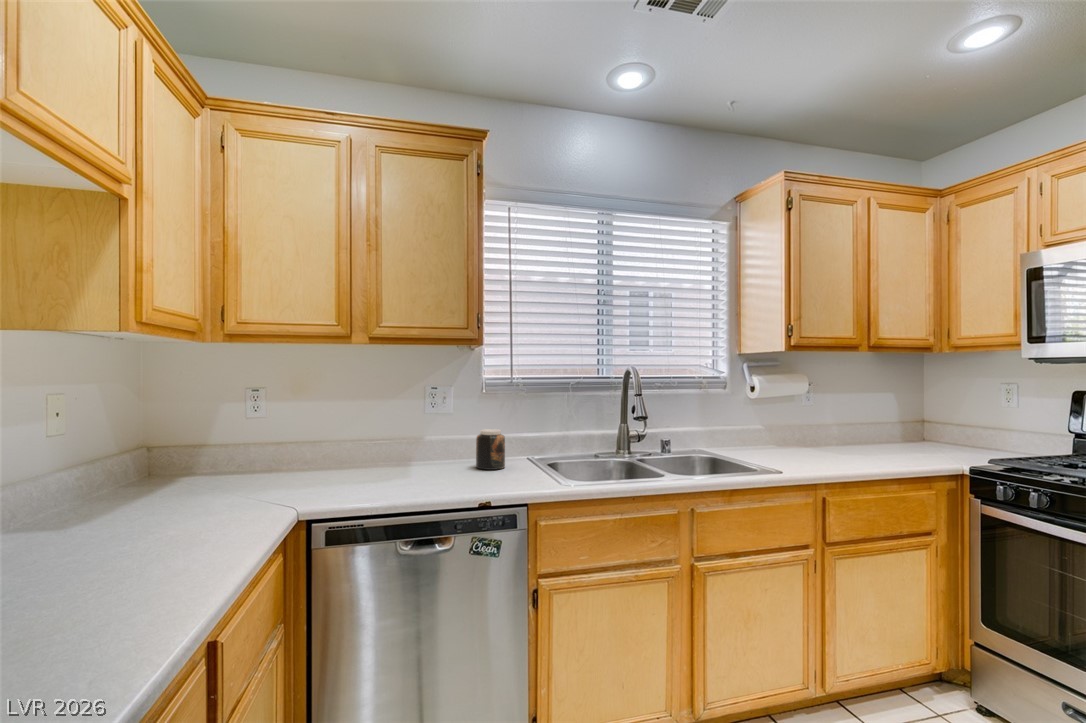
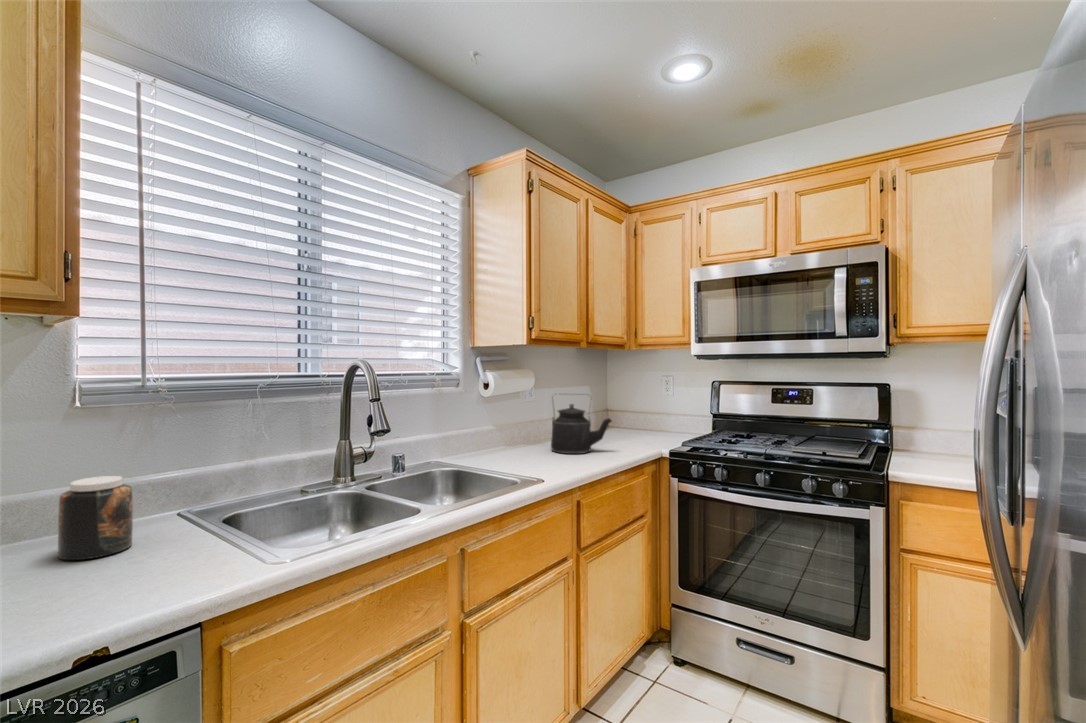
kettle: none [821,398,893,460] -> present [551,394,612,454]

